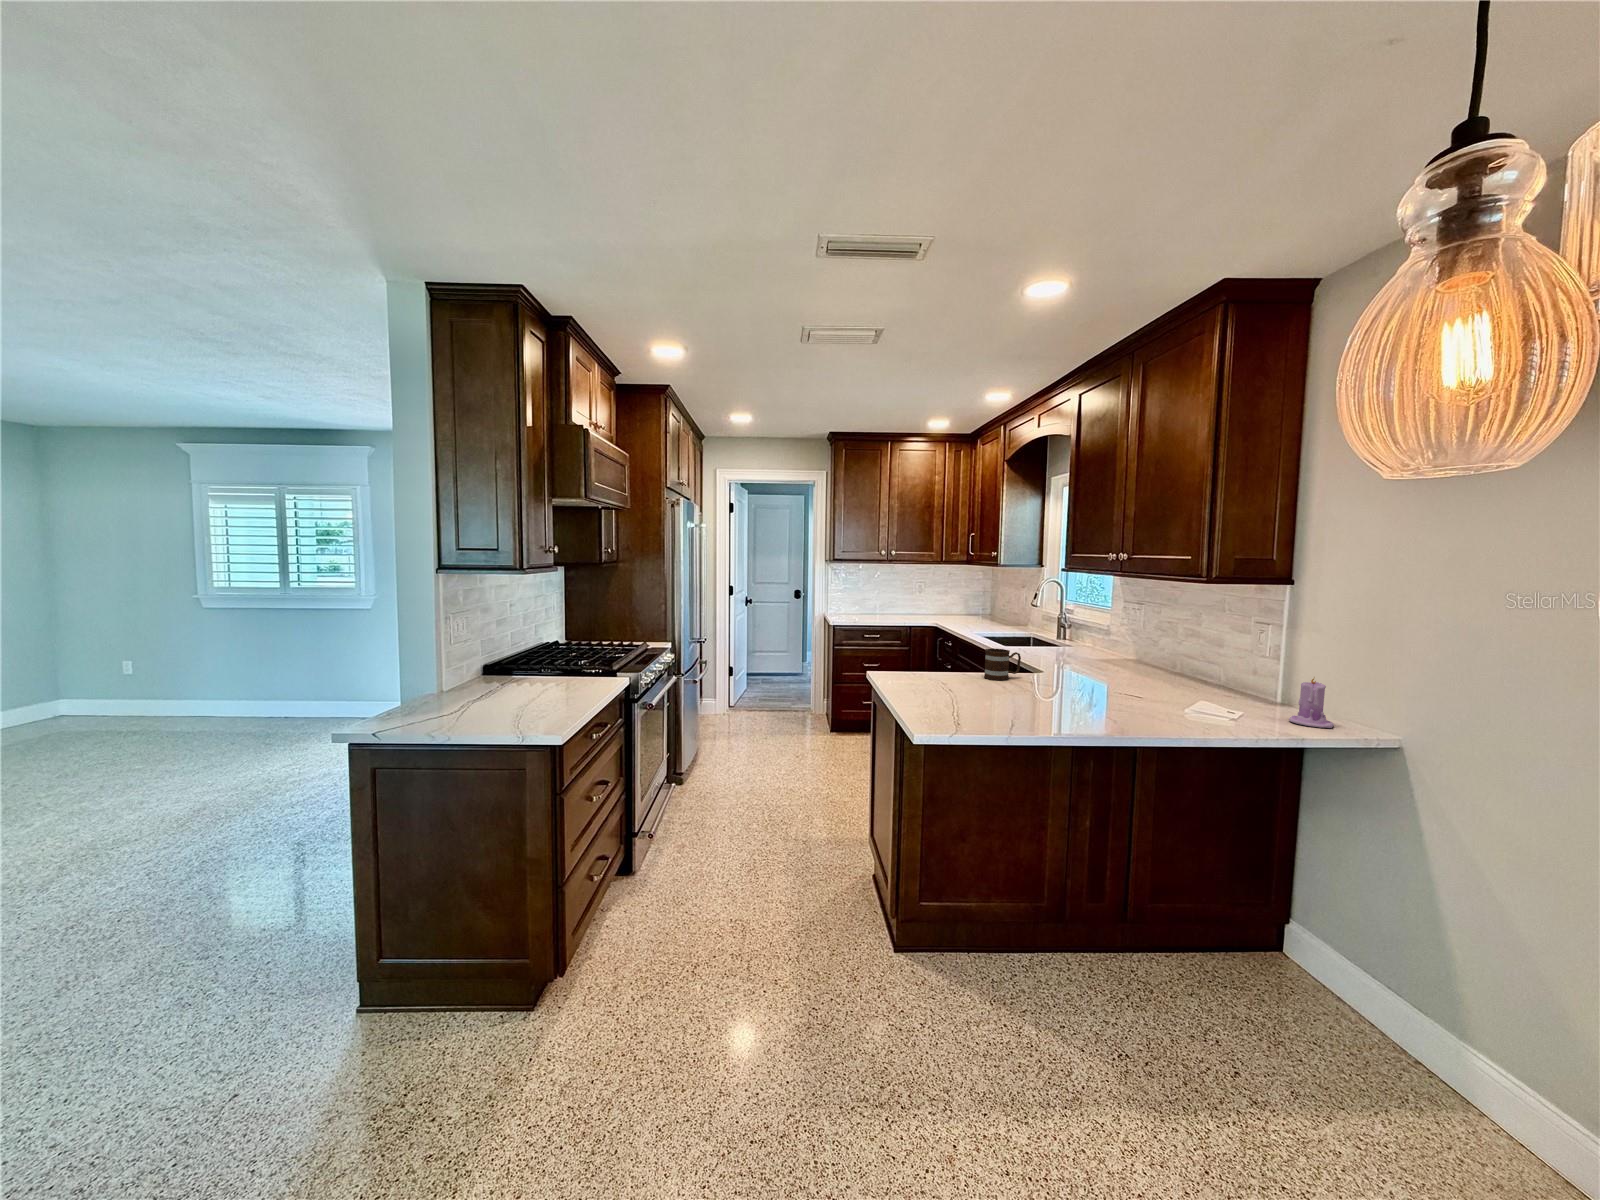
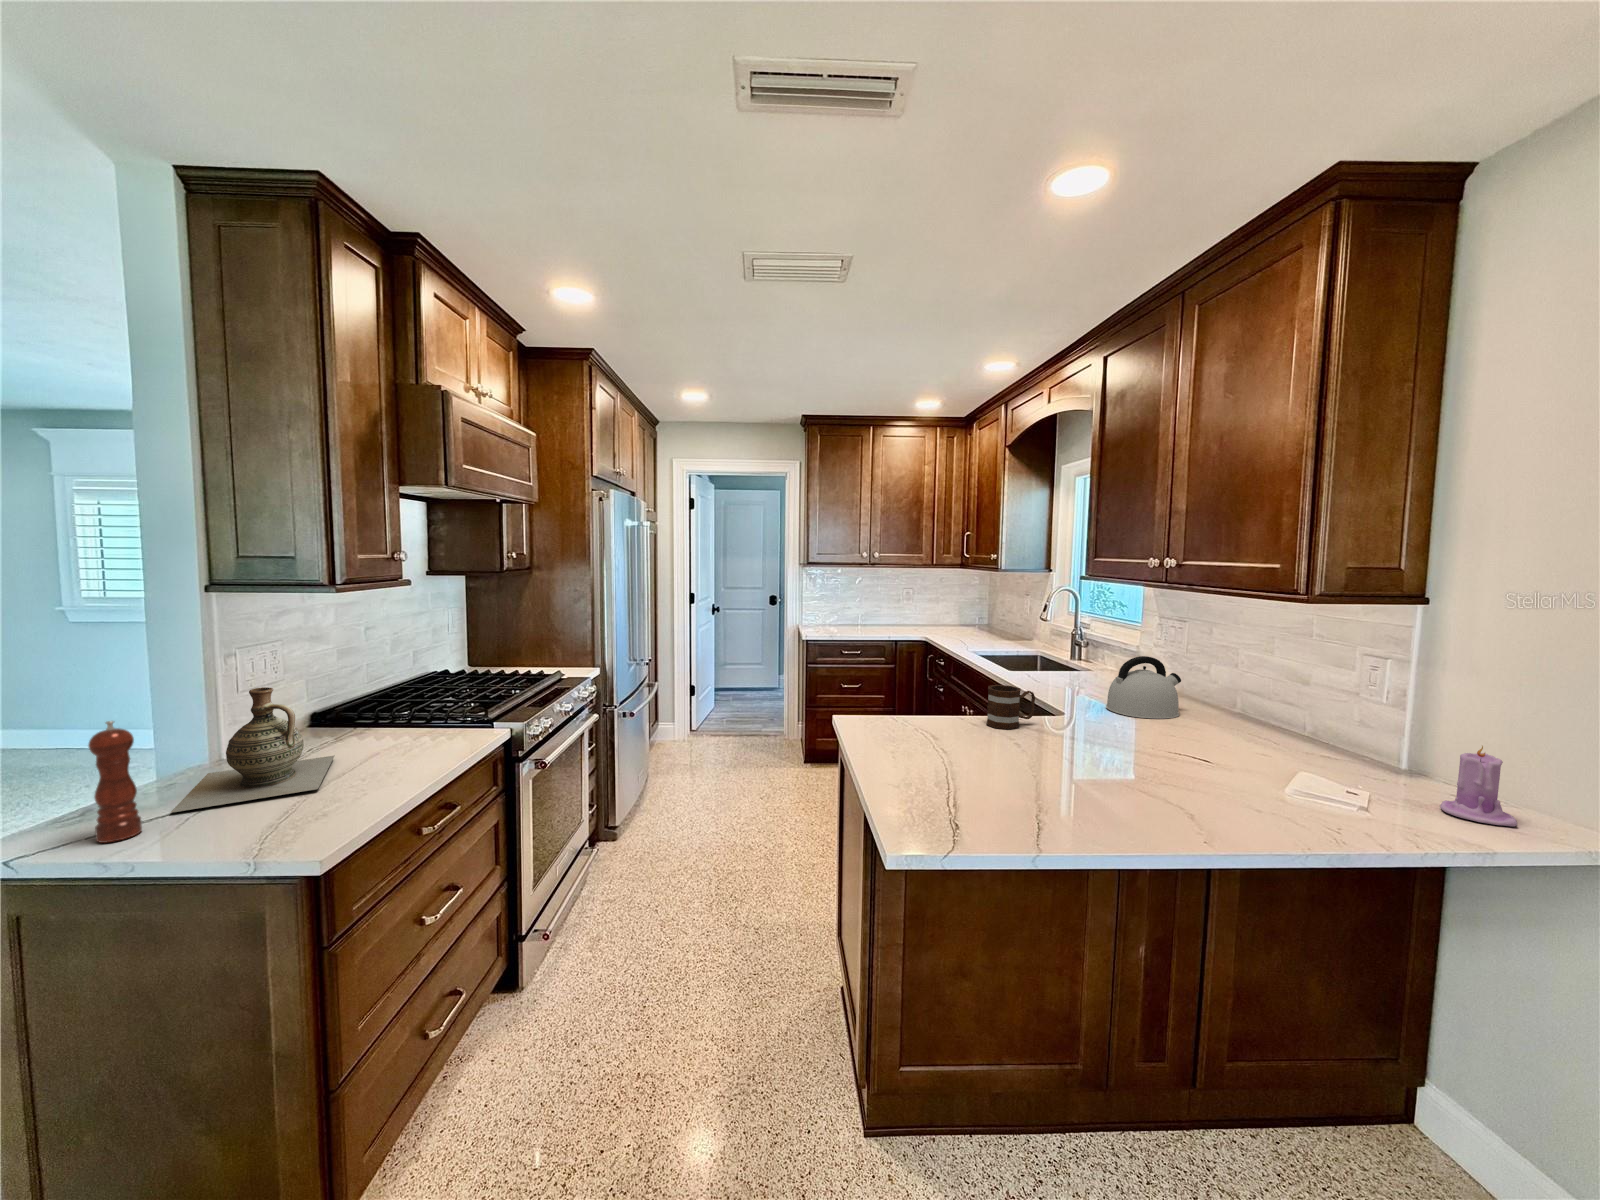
kettle: none [1077,629,1135,675] -> present [1106,656,1181,719]
ceramic jug: none [441,638,526,716] -> present [171,687,334,813]
pepper mill: none [407,652,432,729] -> present [88,721,142,843]

